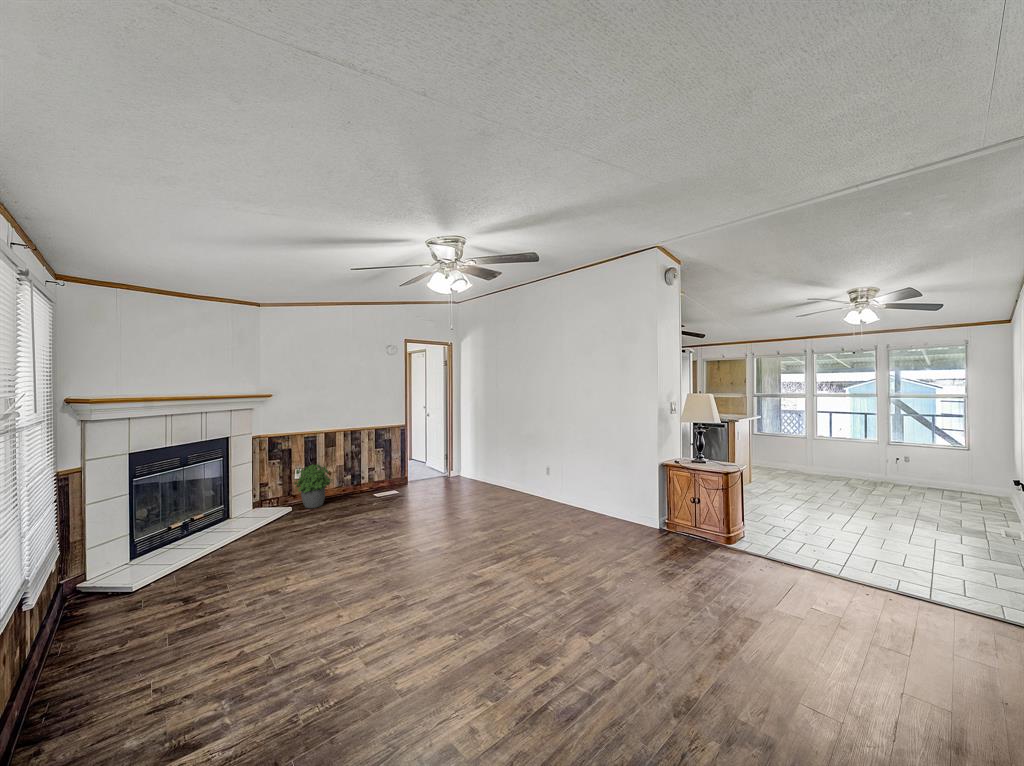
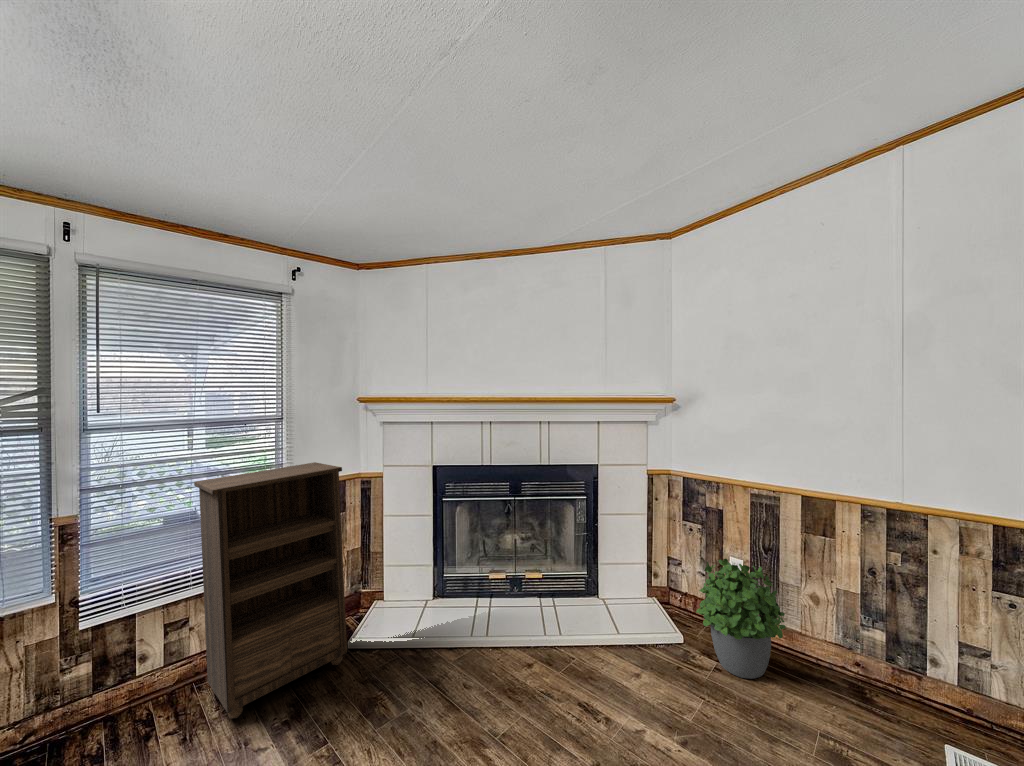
bookshelf: none [87,447,165,631] -> present [194,462,347,718]

